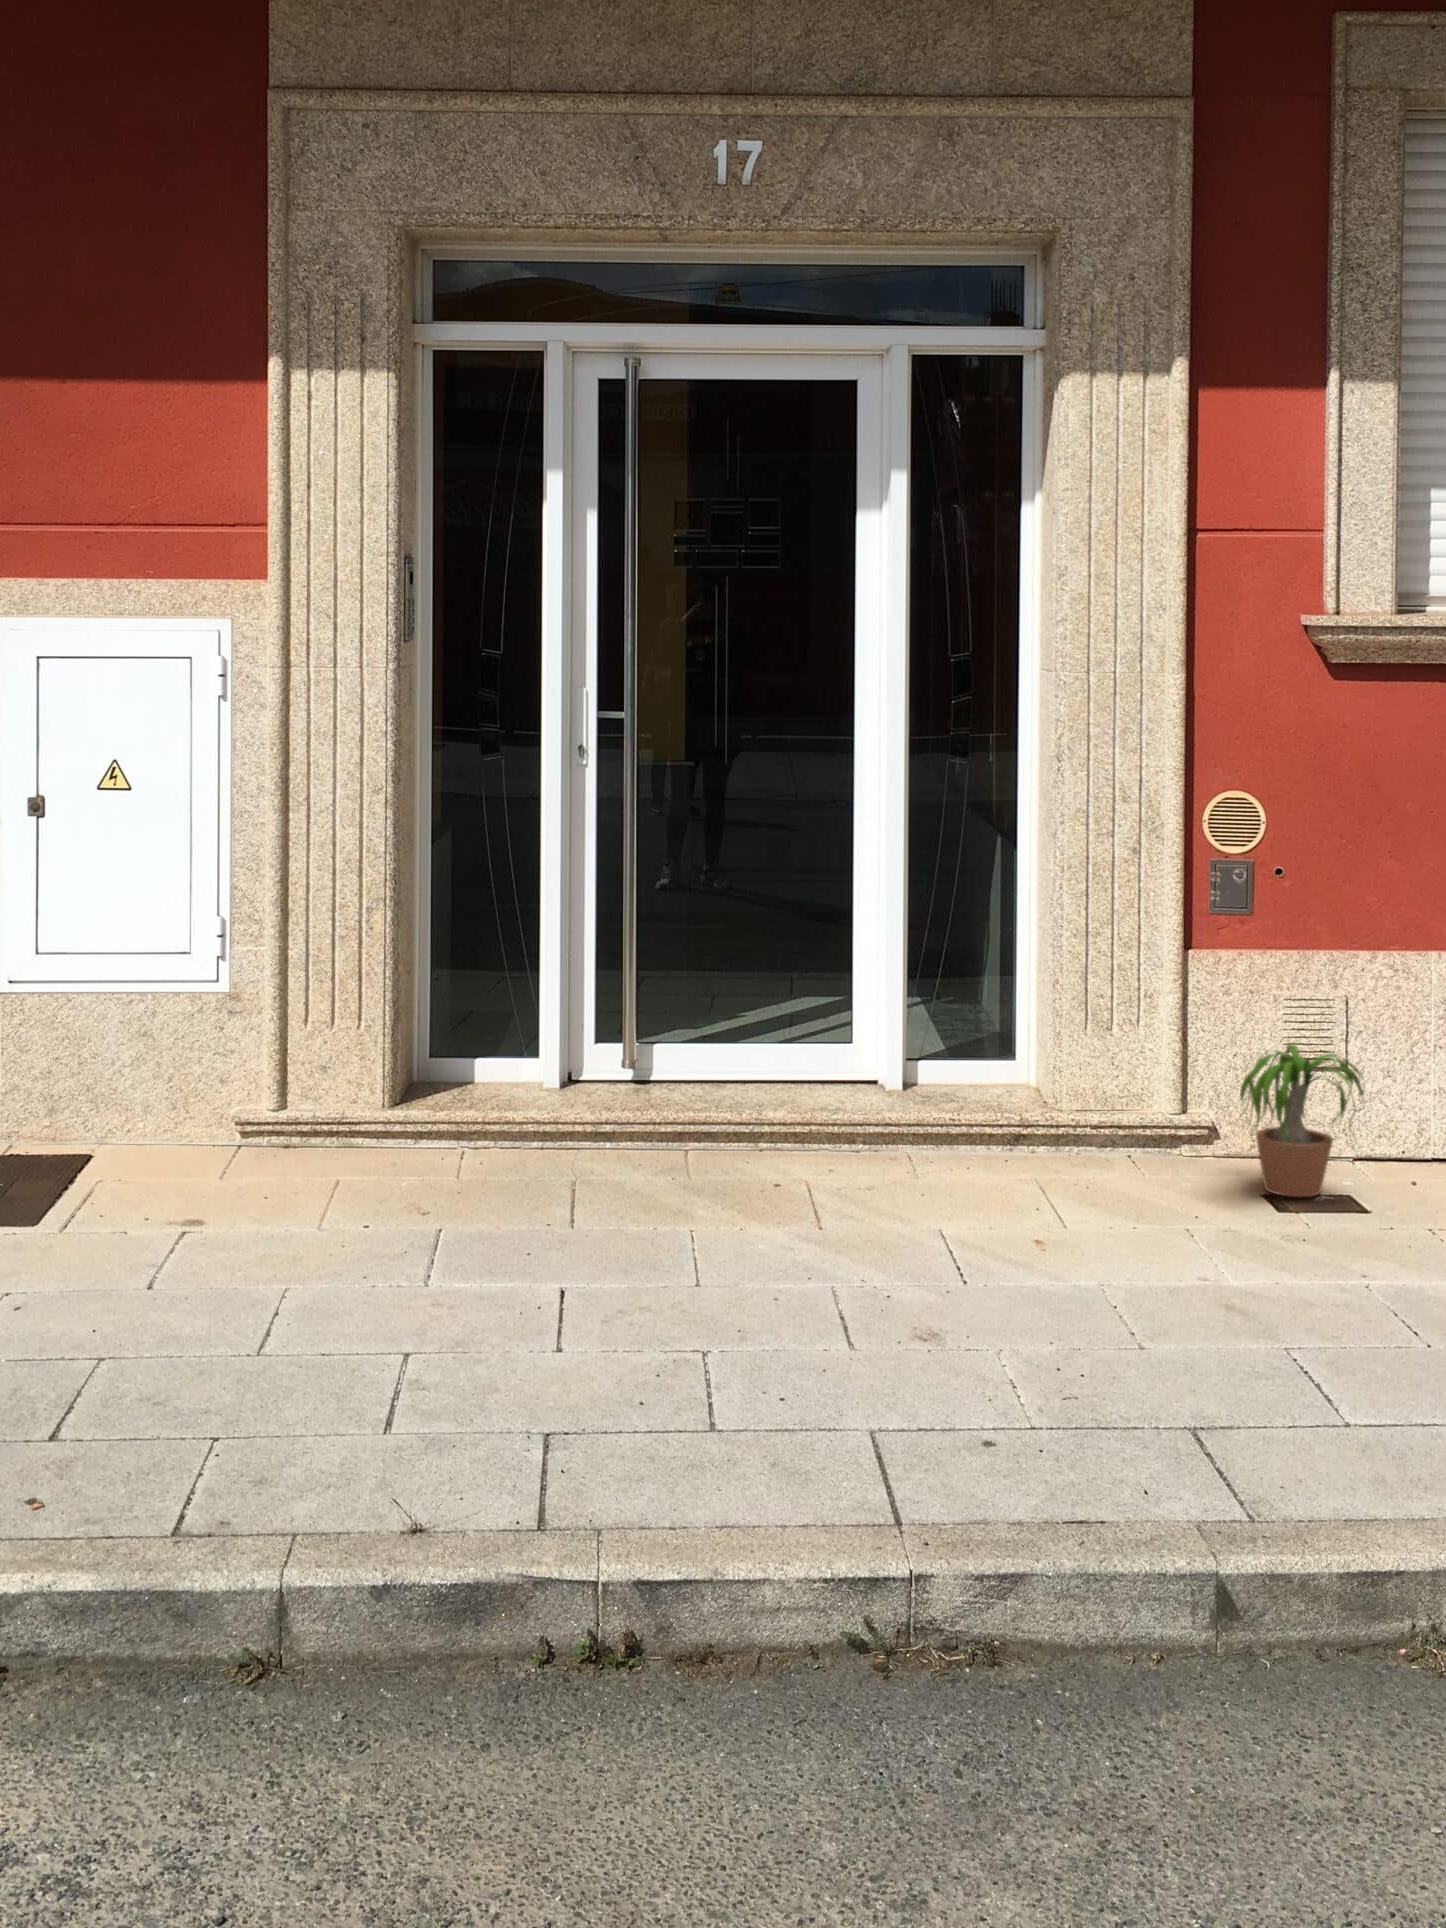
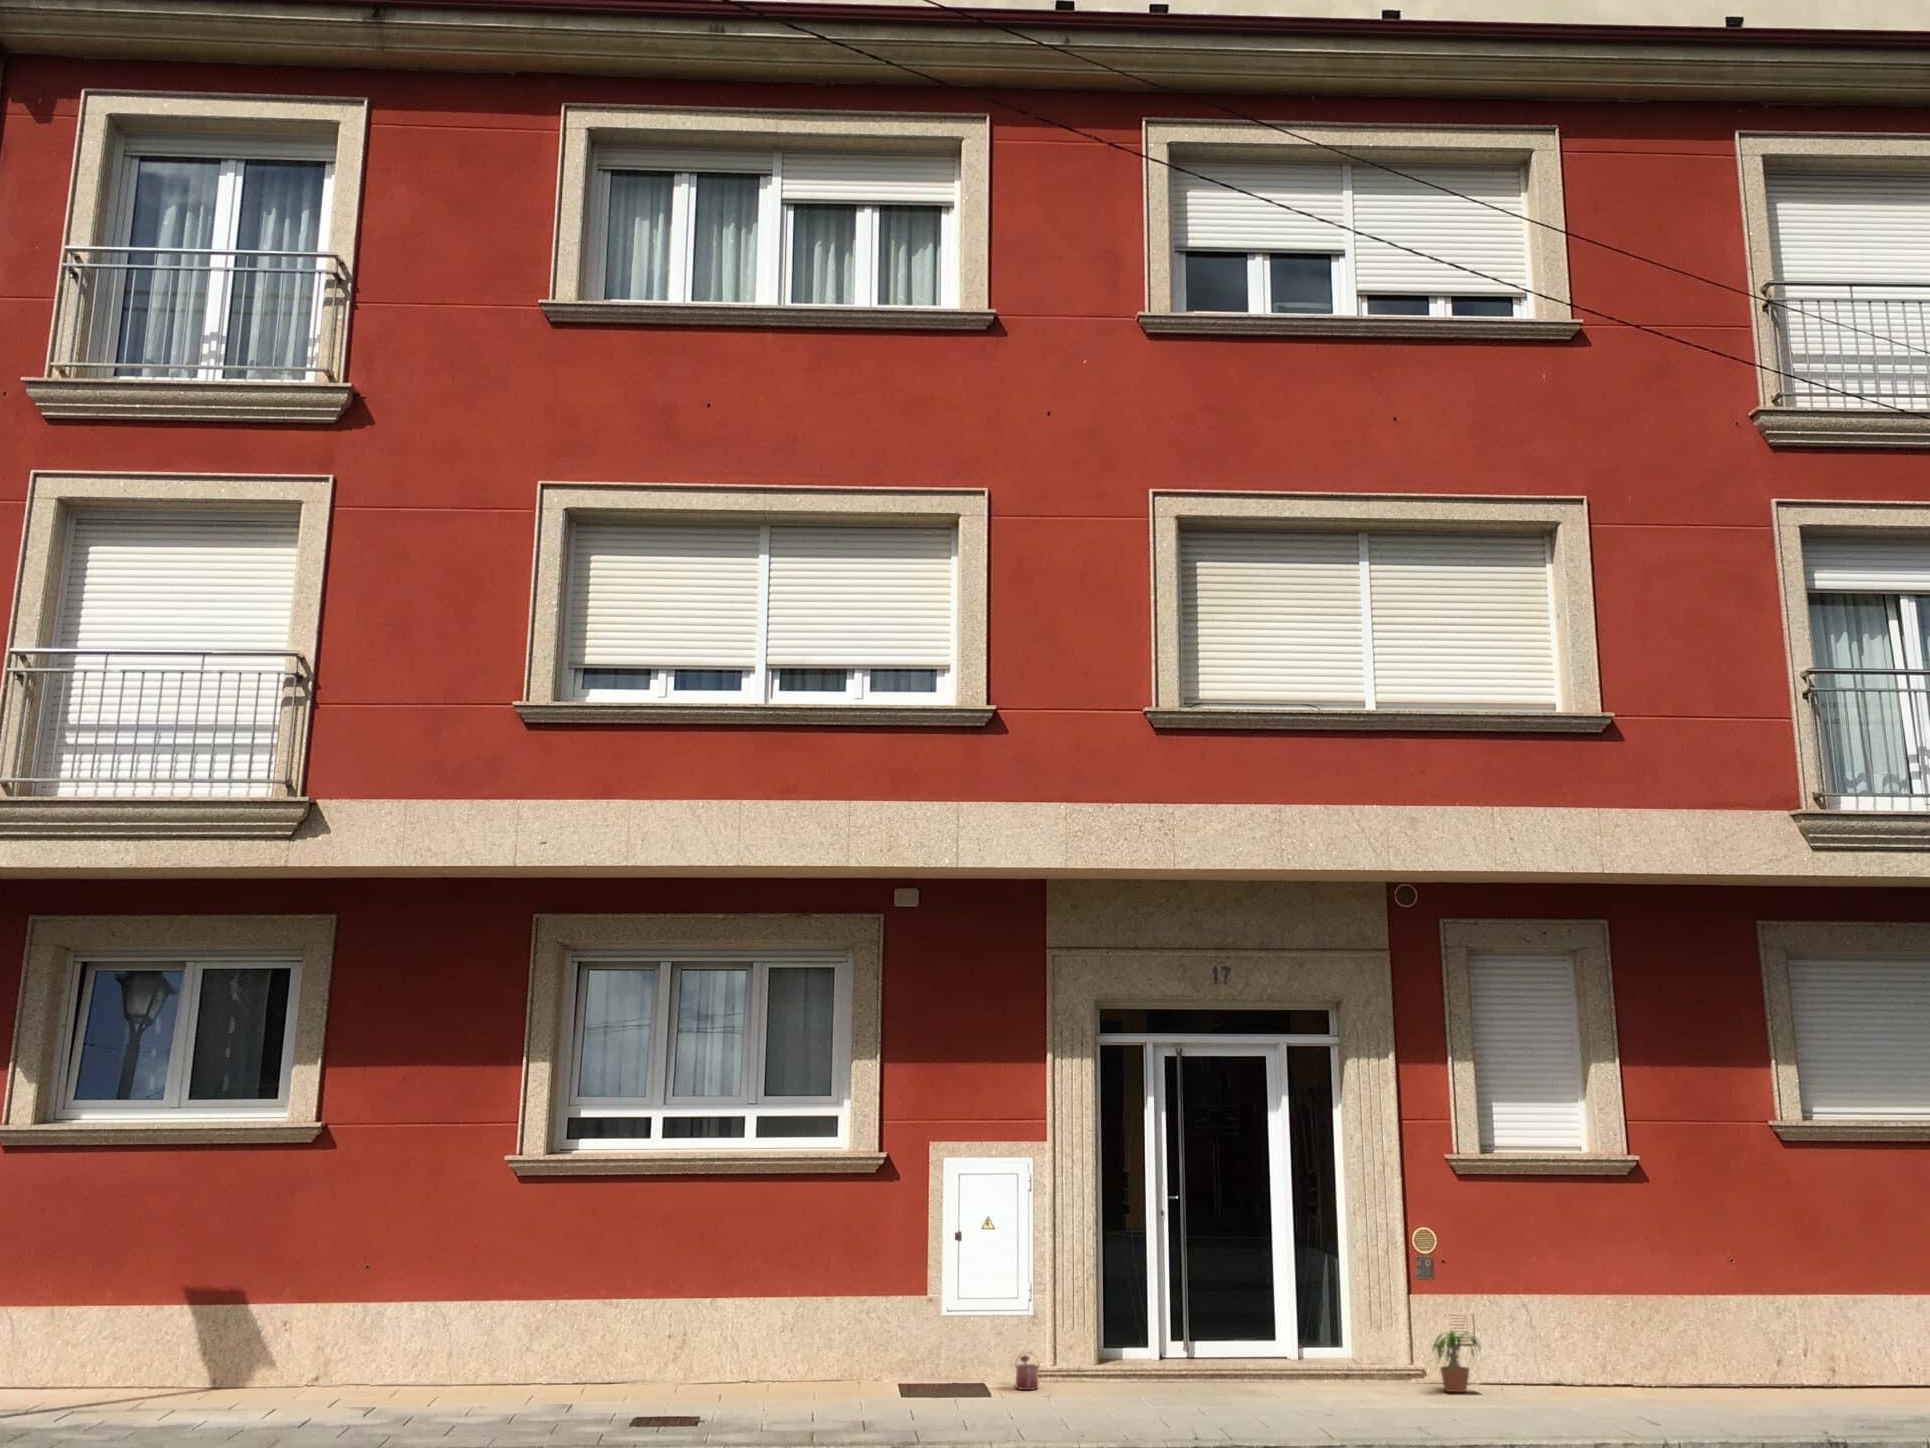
watering can: none [164,1088,230,1181] -> present [1016,1356,1040,1390]

